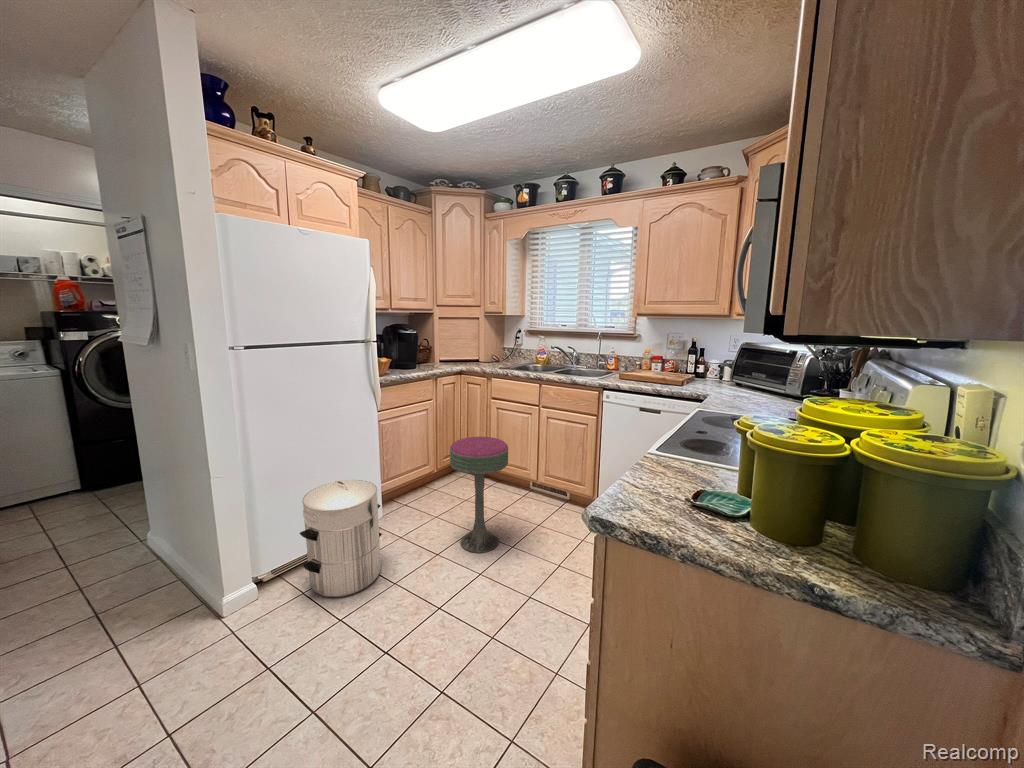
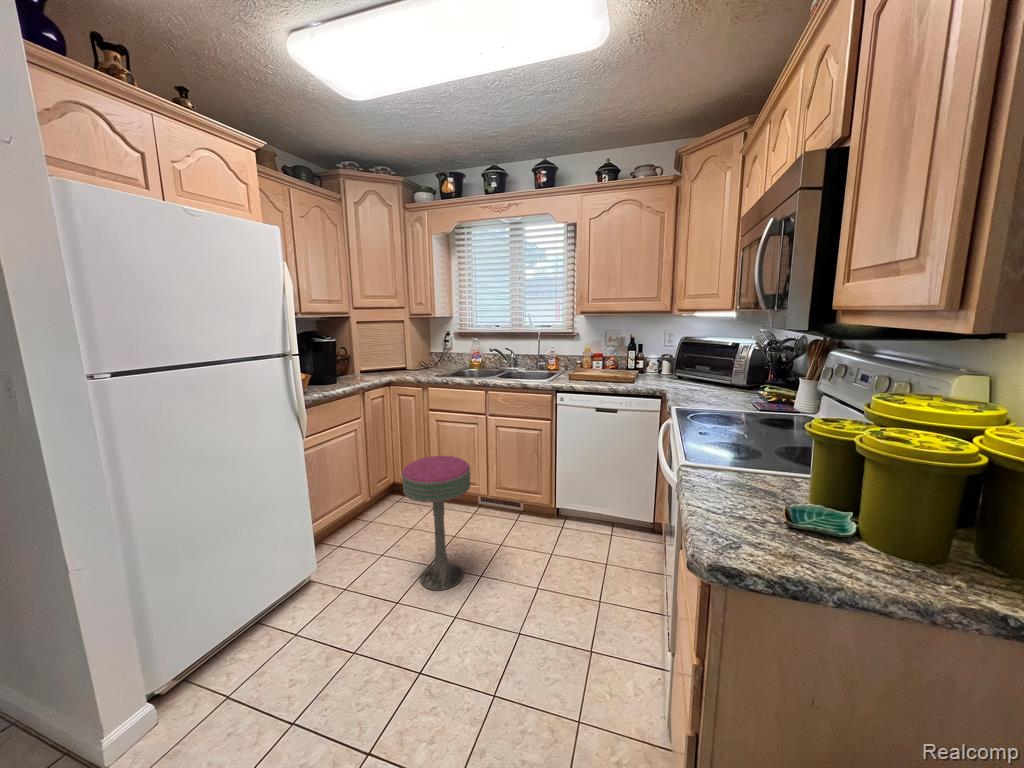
waste bin: present [300,480,382,597] -> none [217,530,330,691]

